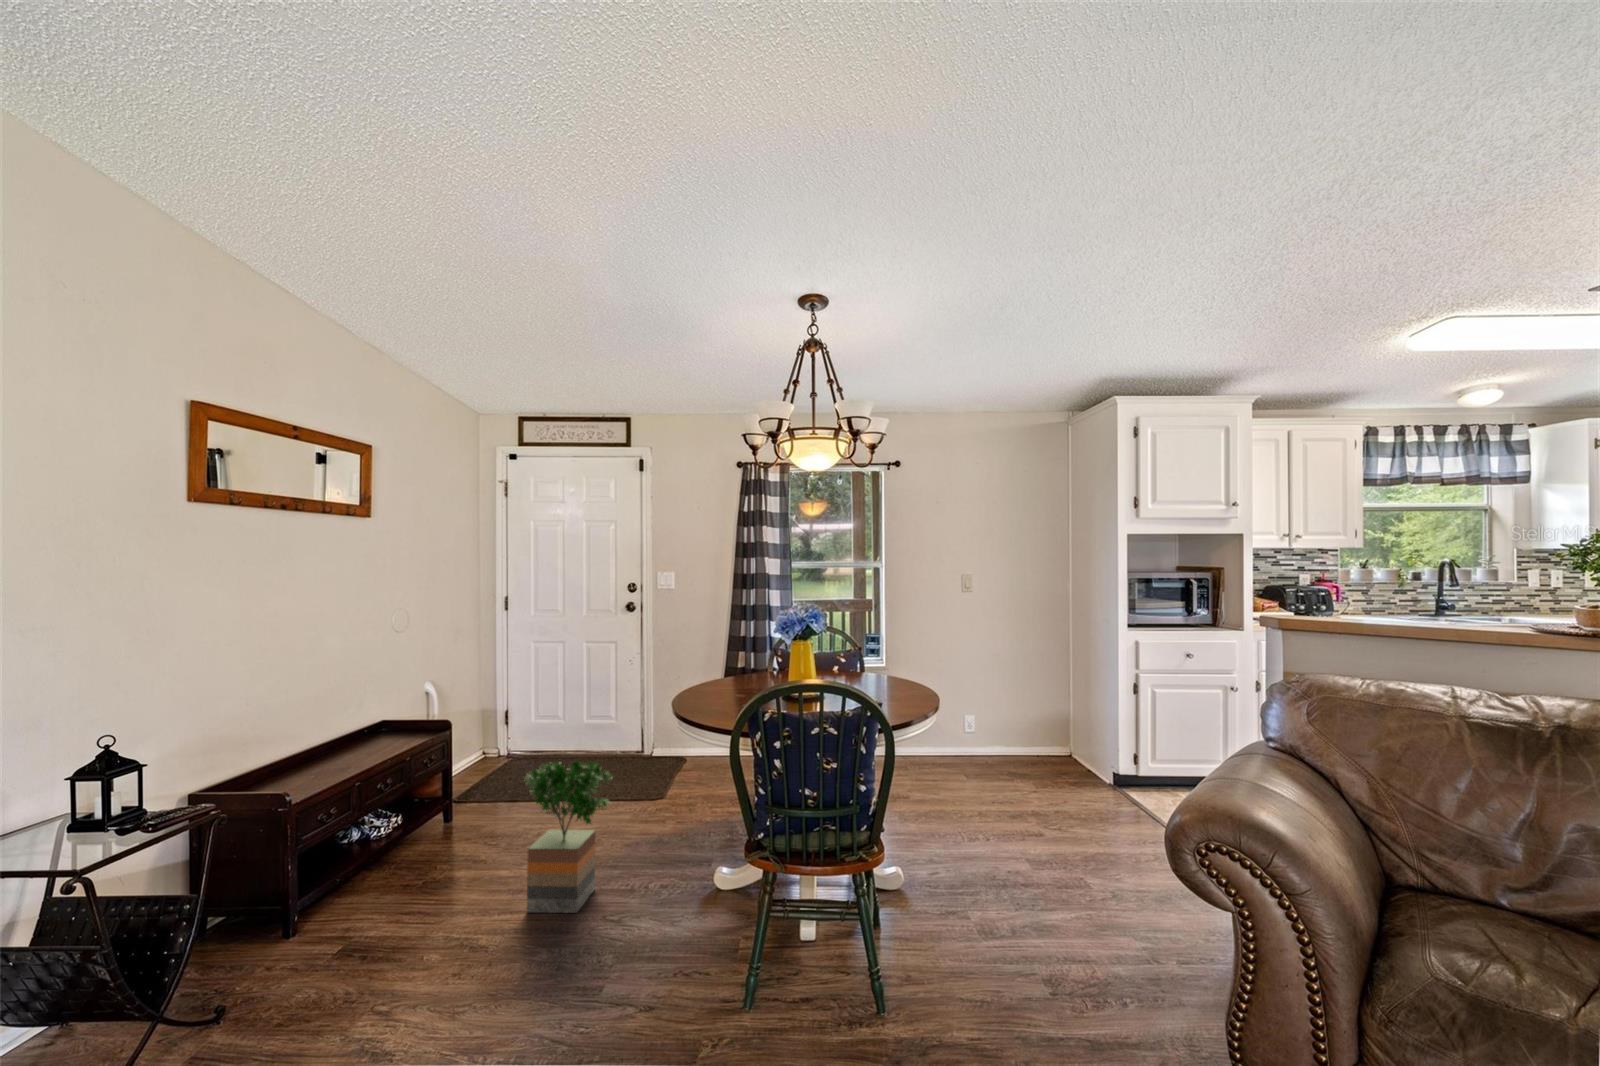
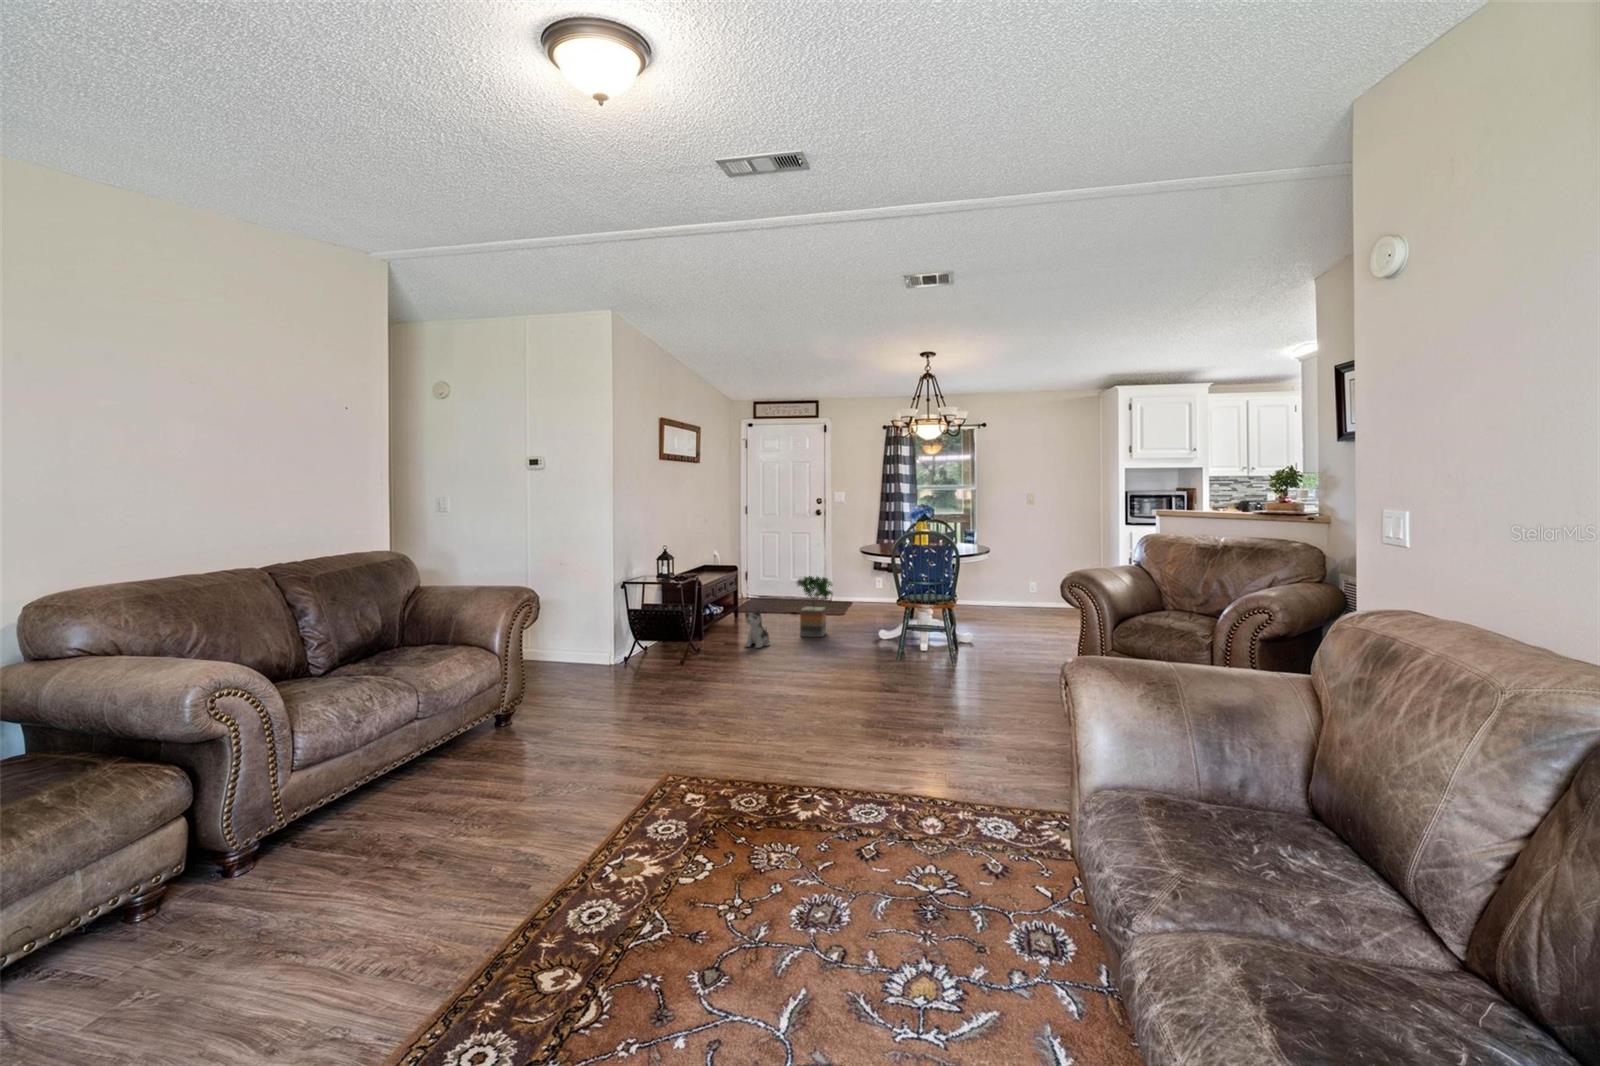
plush toy: none [342,874,430,995] -> present [745,608,770,648]

